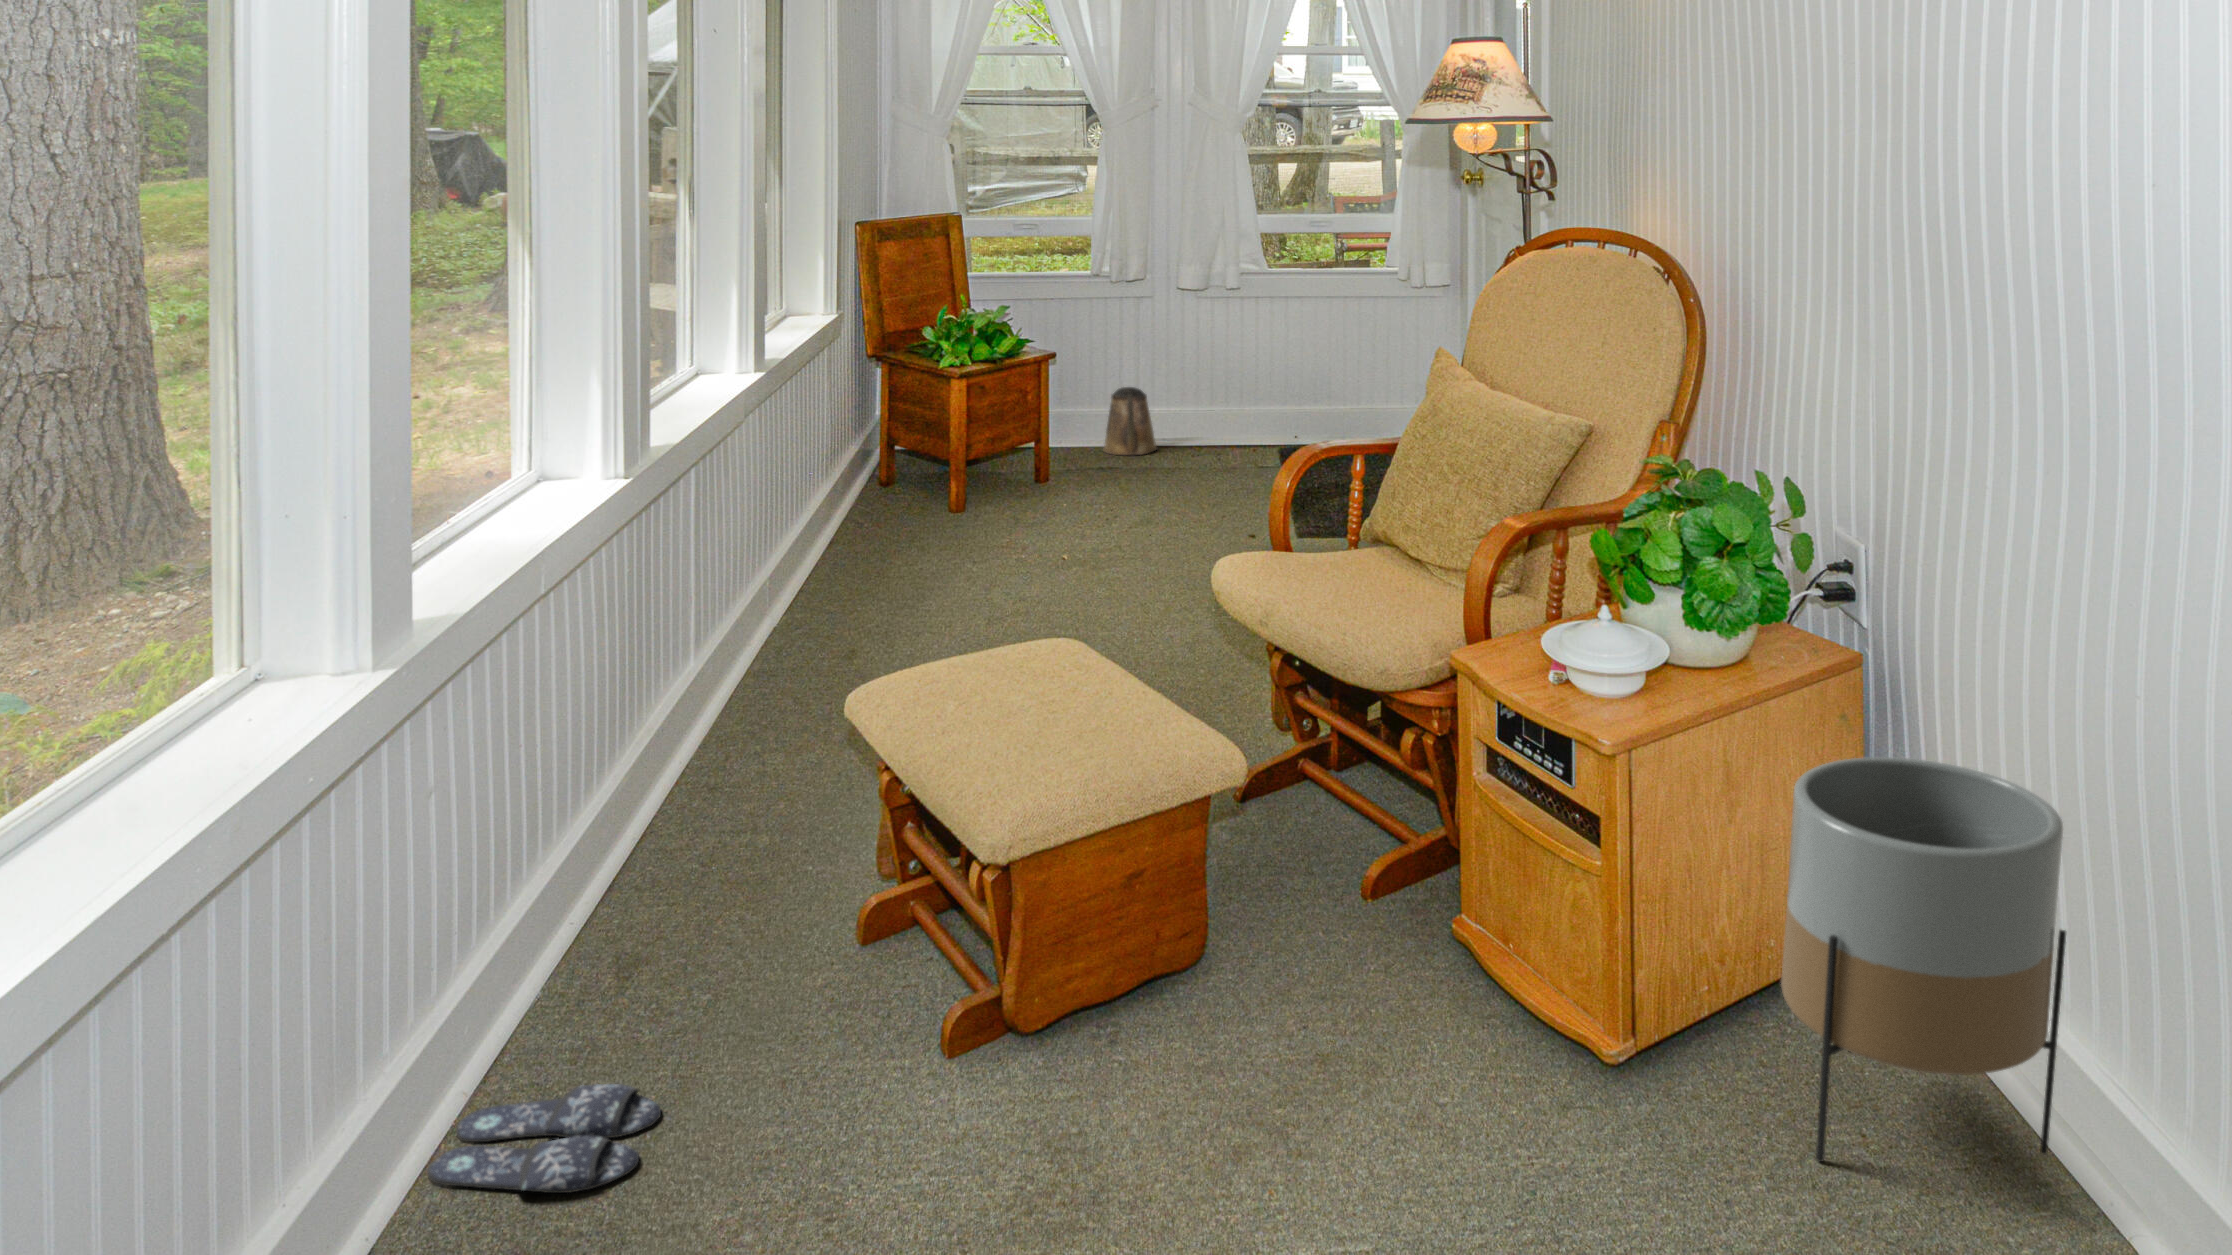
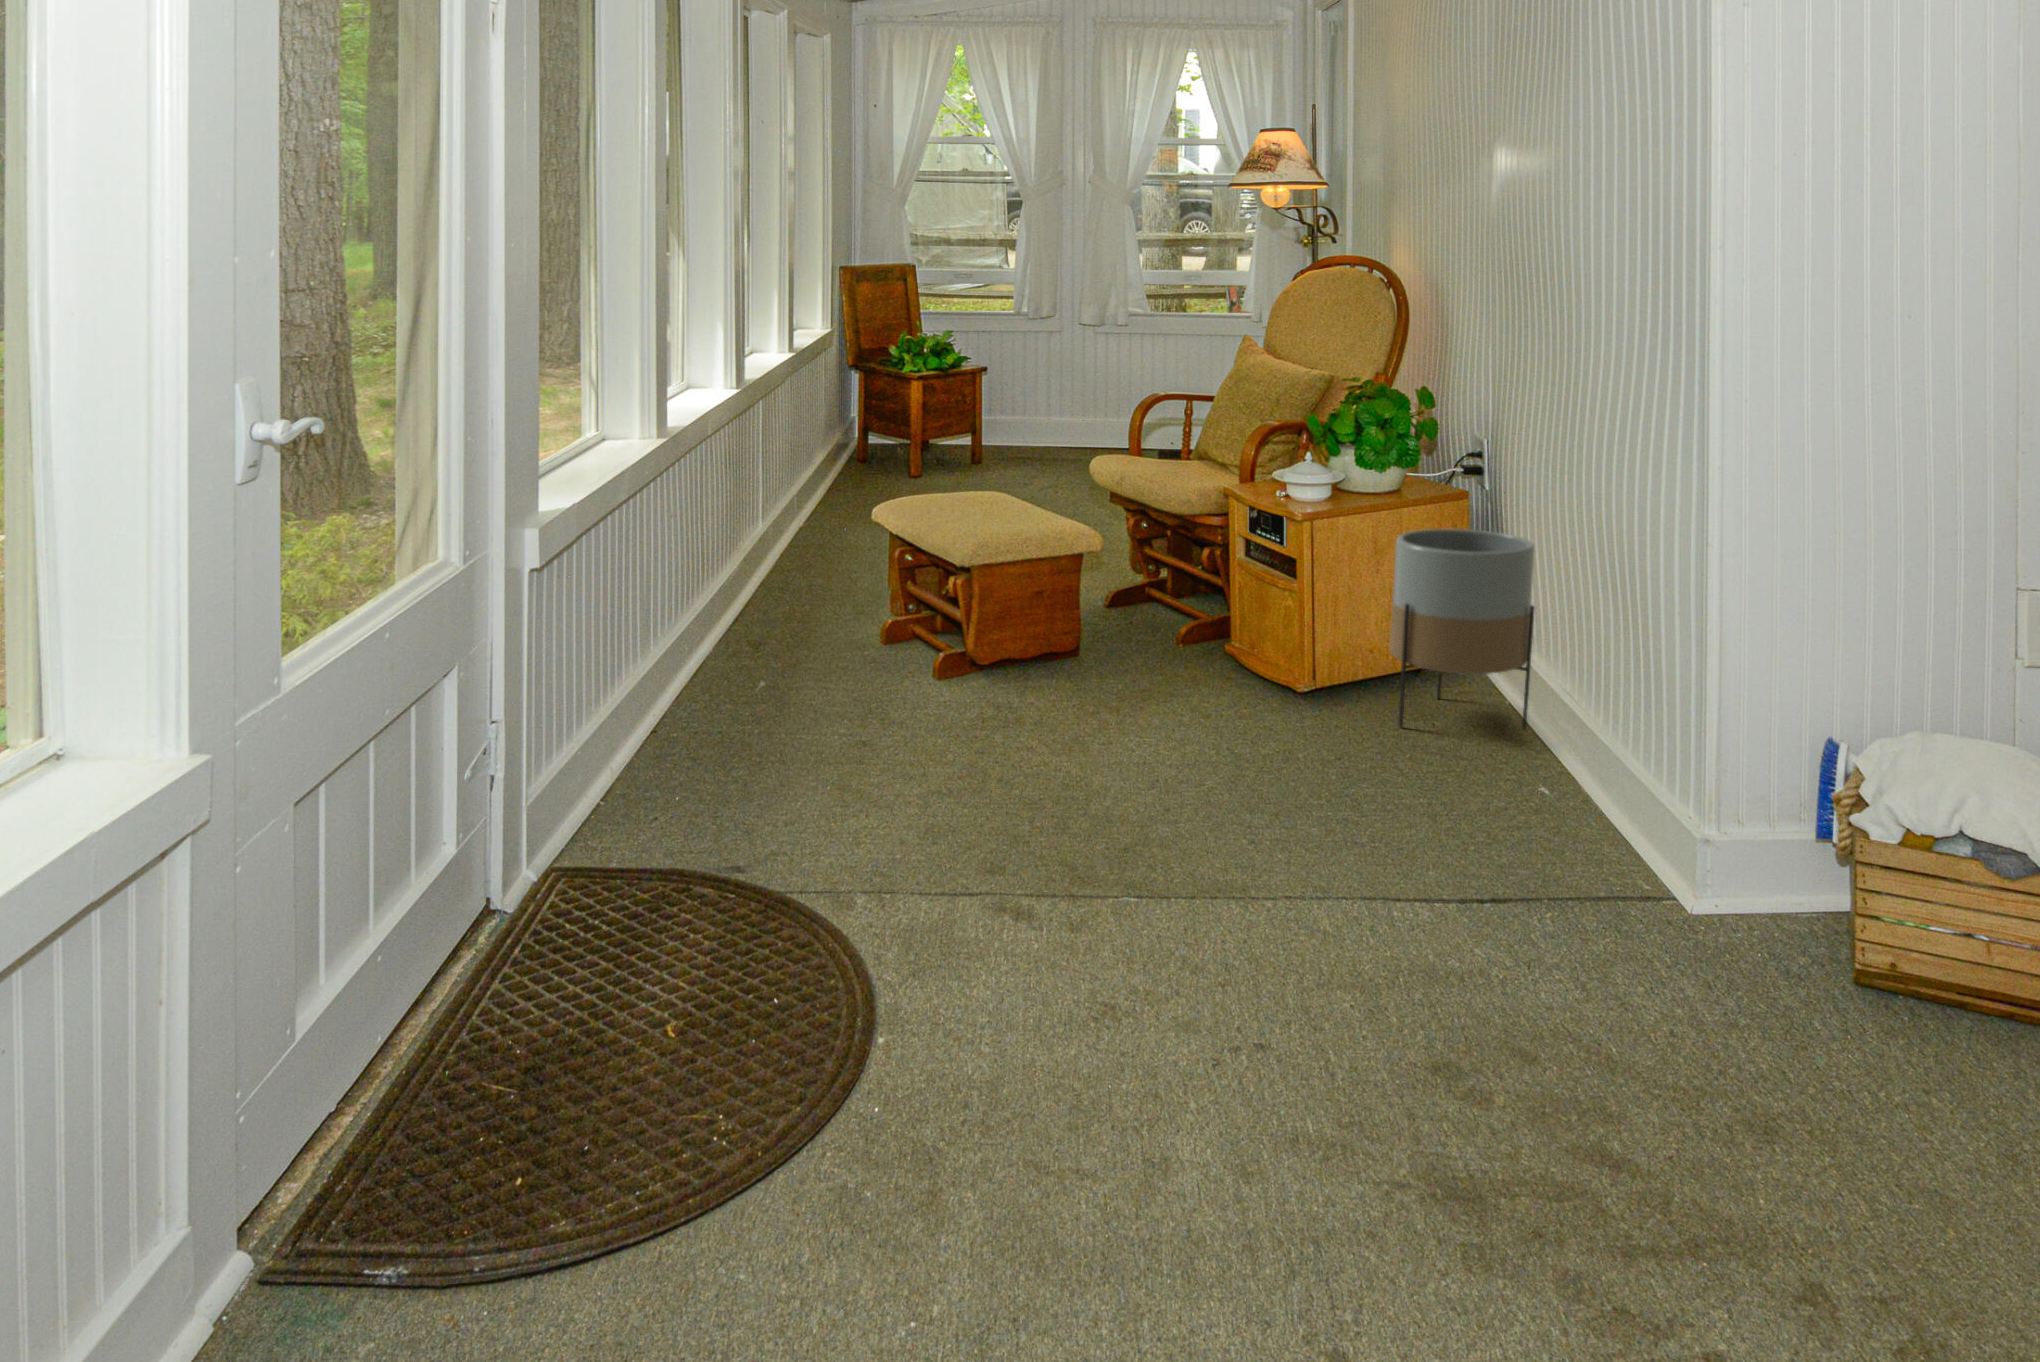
watering can: present [1103,387,1157,455] -> none [1018,399,1061,451]
slippers: present [427,1084,661,1193] -> none [686,681,794,711]

